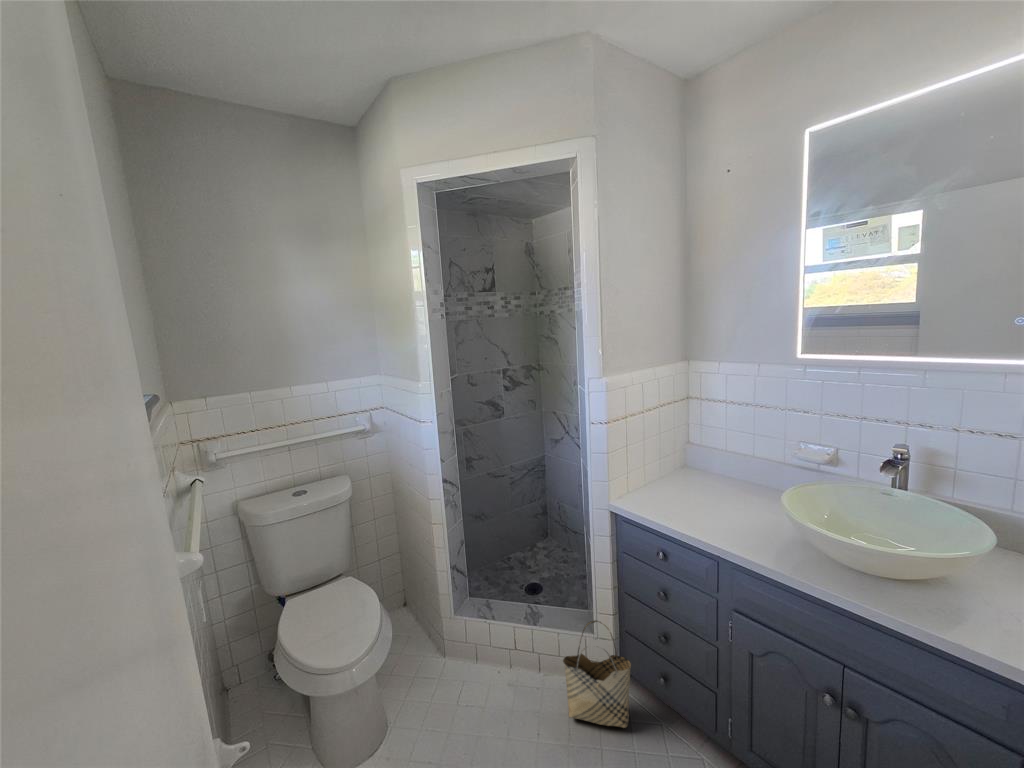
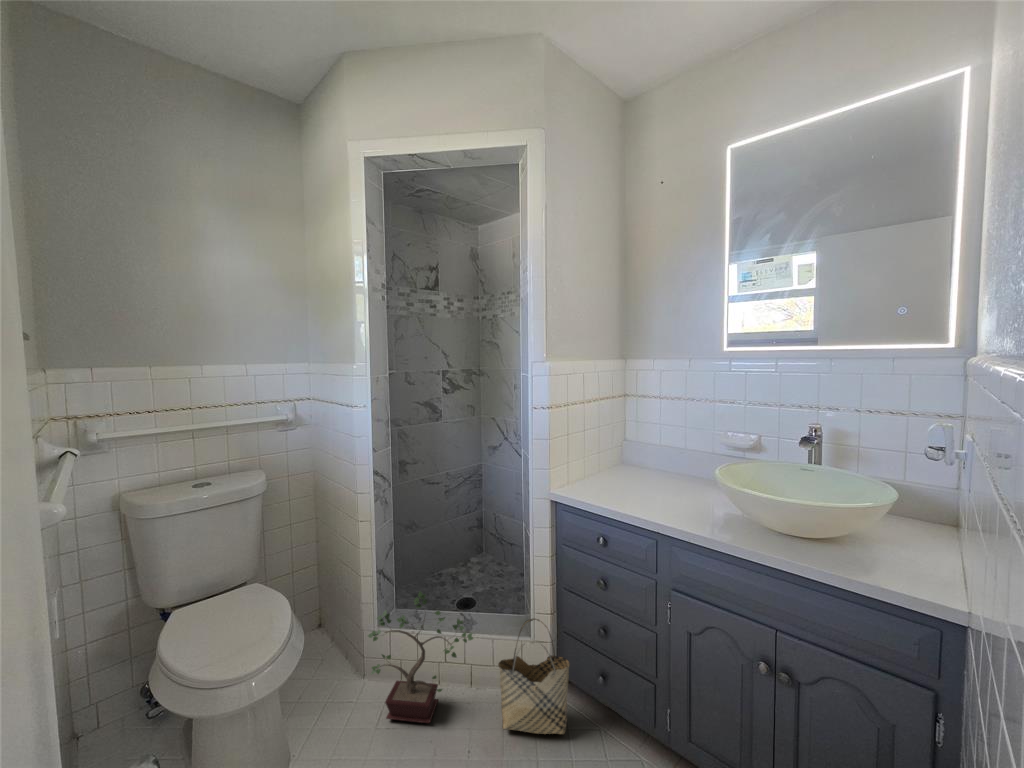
potted plant: none [445,589,540,705] -> present [368,592,473,723]

